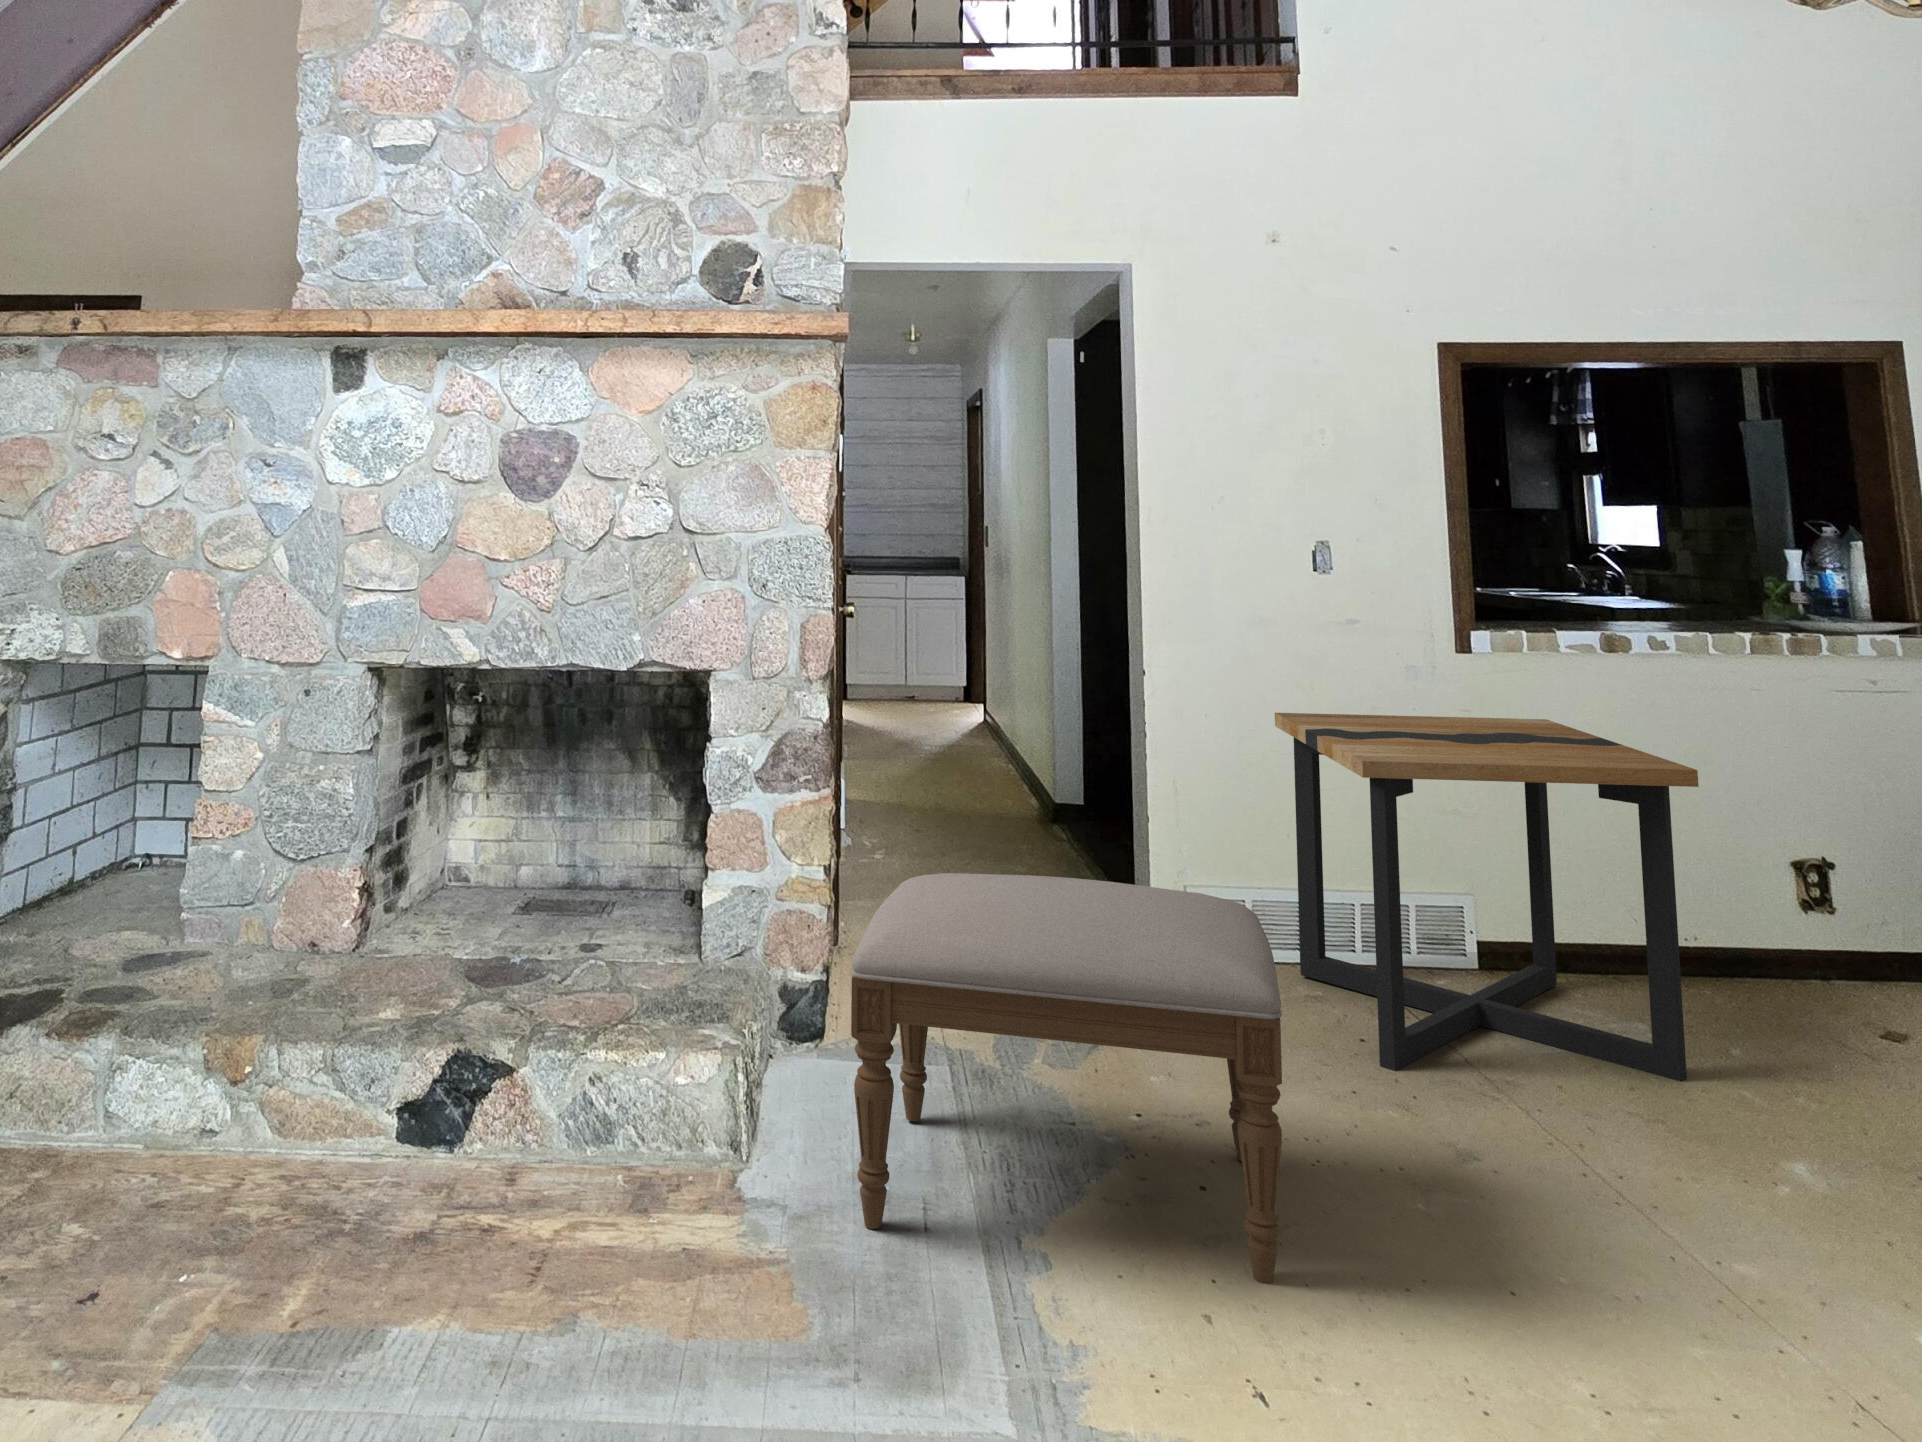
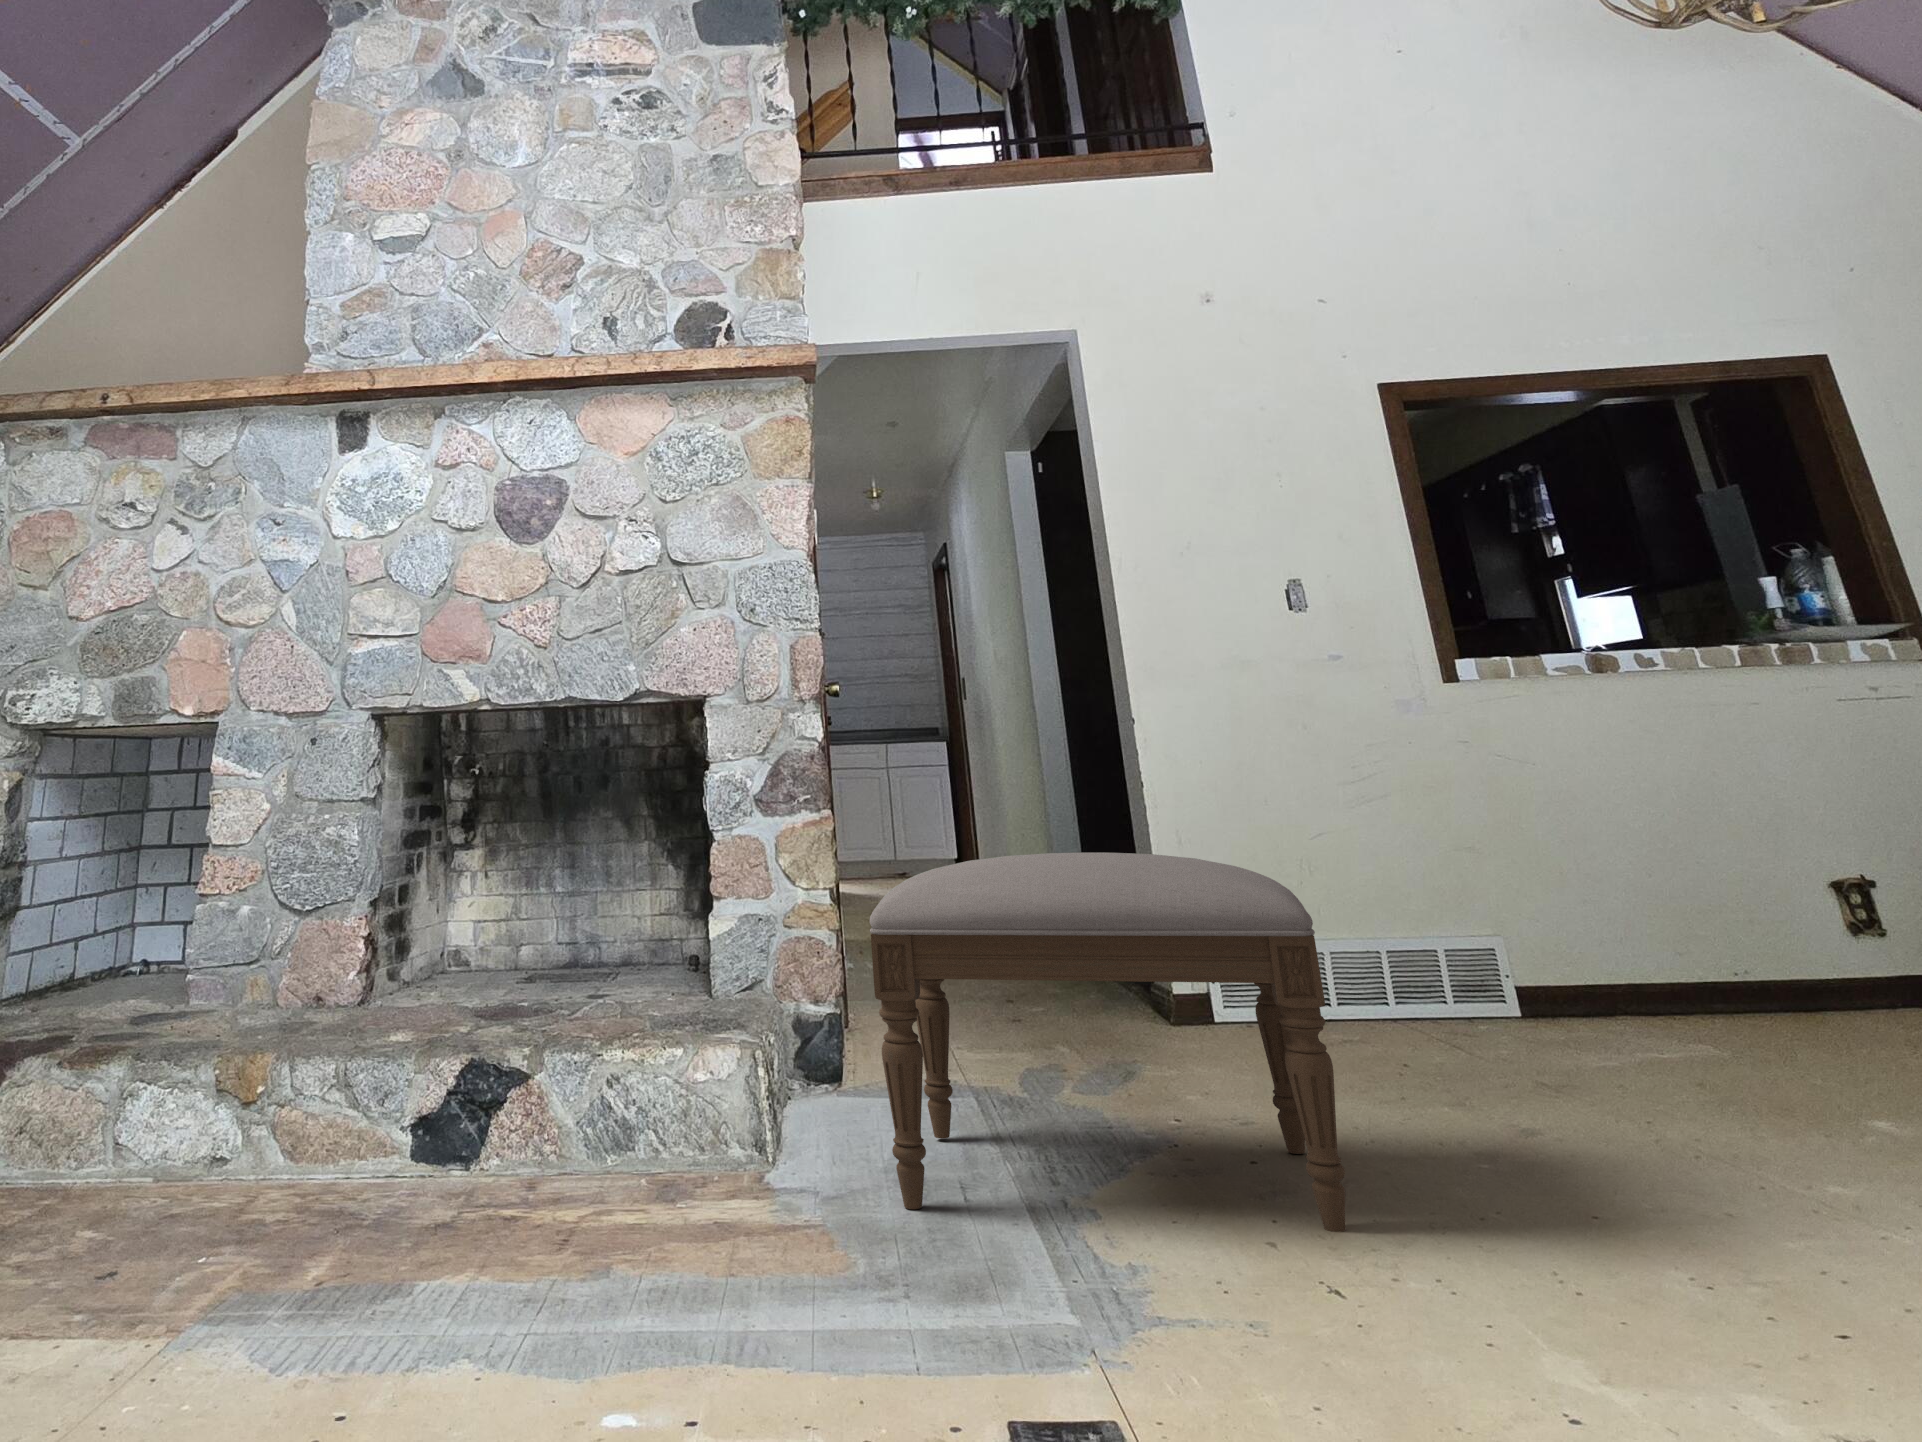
side table: present [1275,713,1699,1082] -> none [1263,749,1754,1092]

